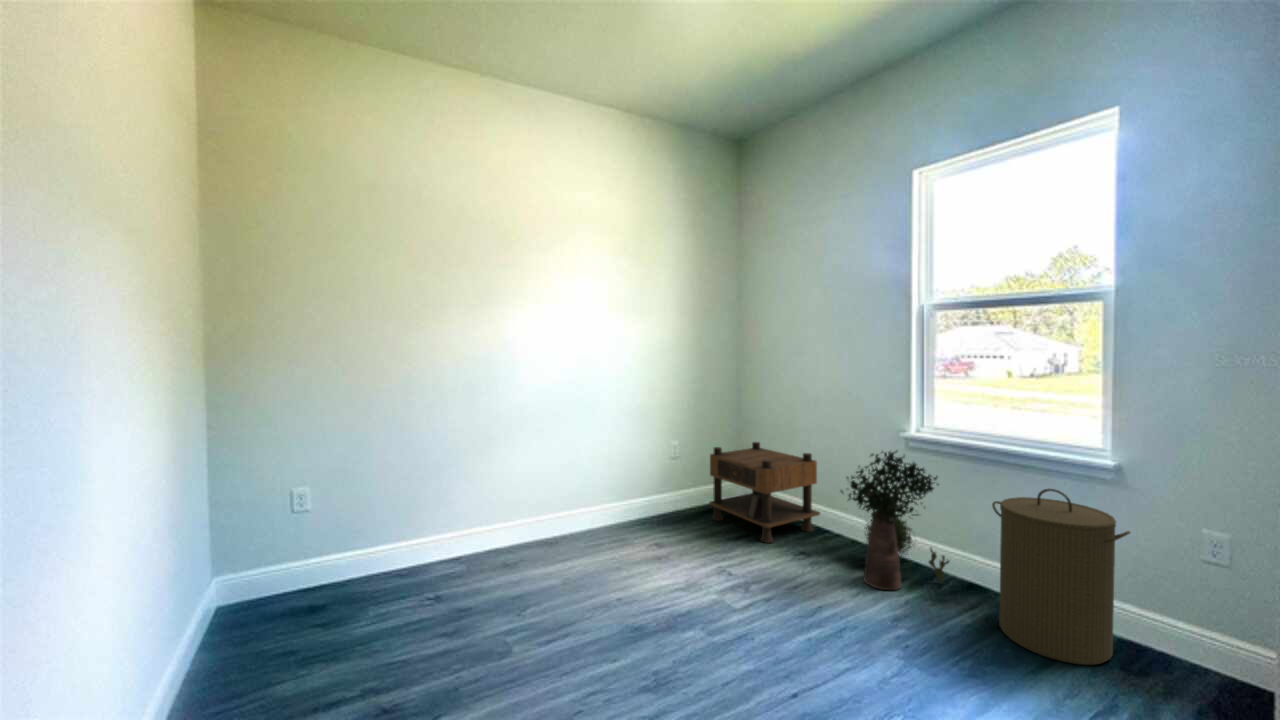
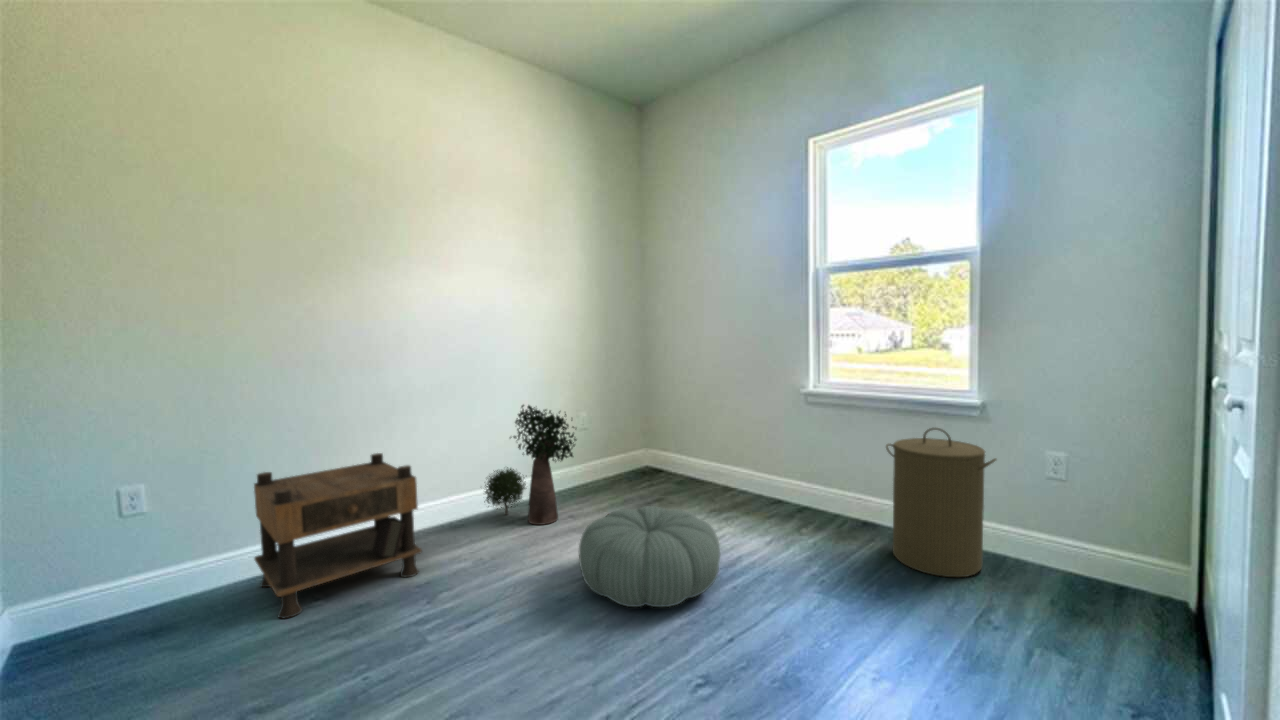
nightstand: present [709,442,820,543] -> present [254,453,422,618]
potted plant: present [841,451,949,590] -> present [485,405,576,525]
pouf: none [654,544,795,651] -> present [579,506,720,607]

